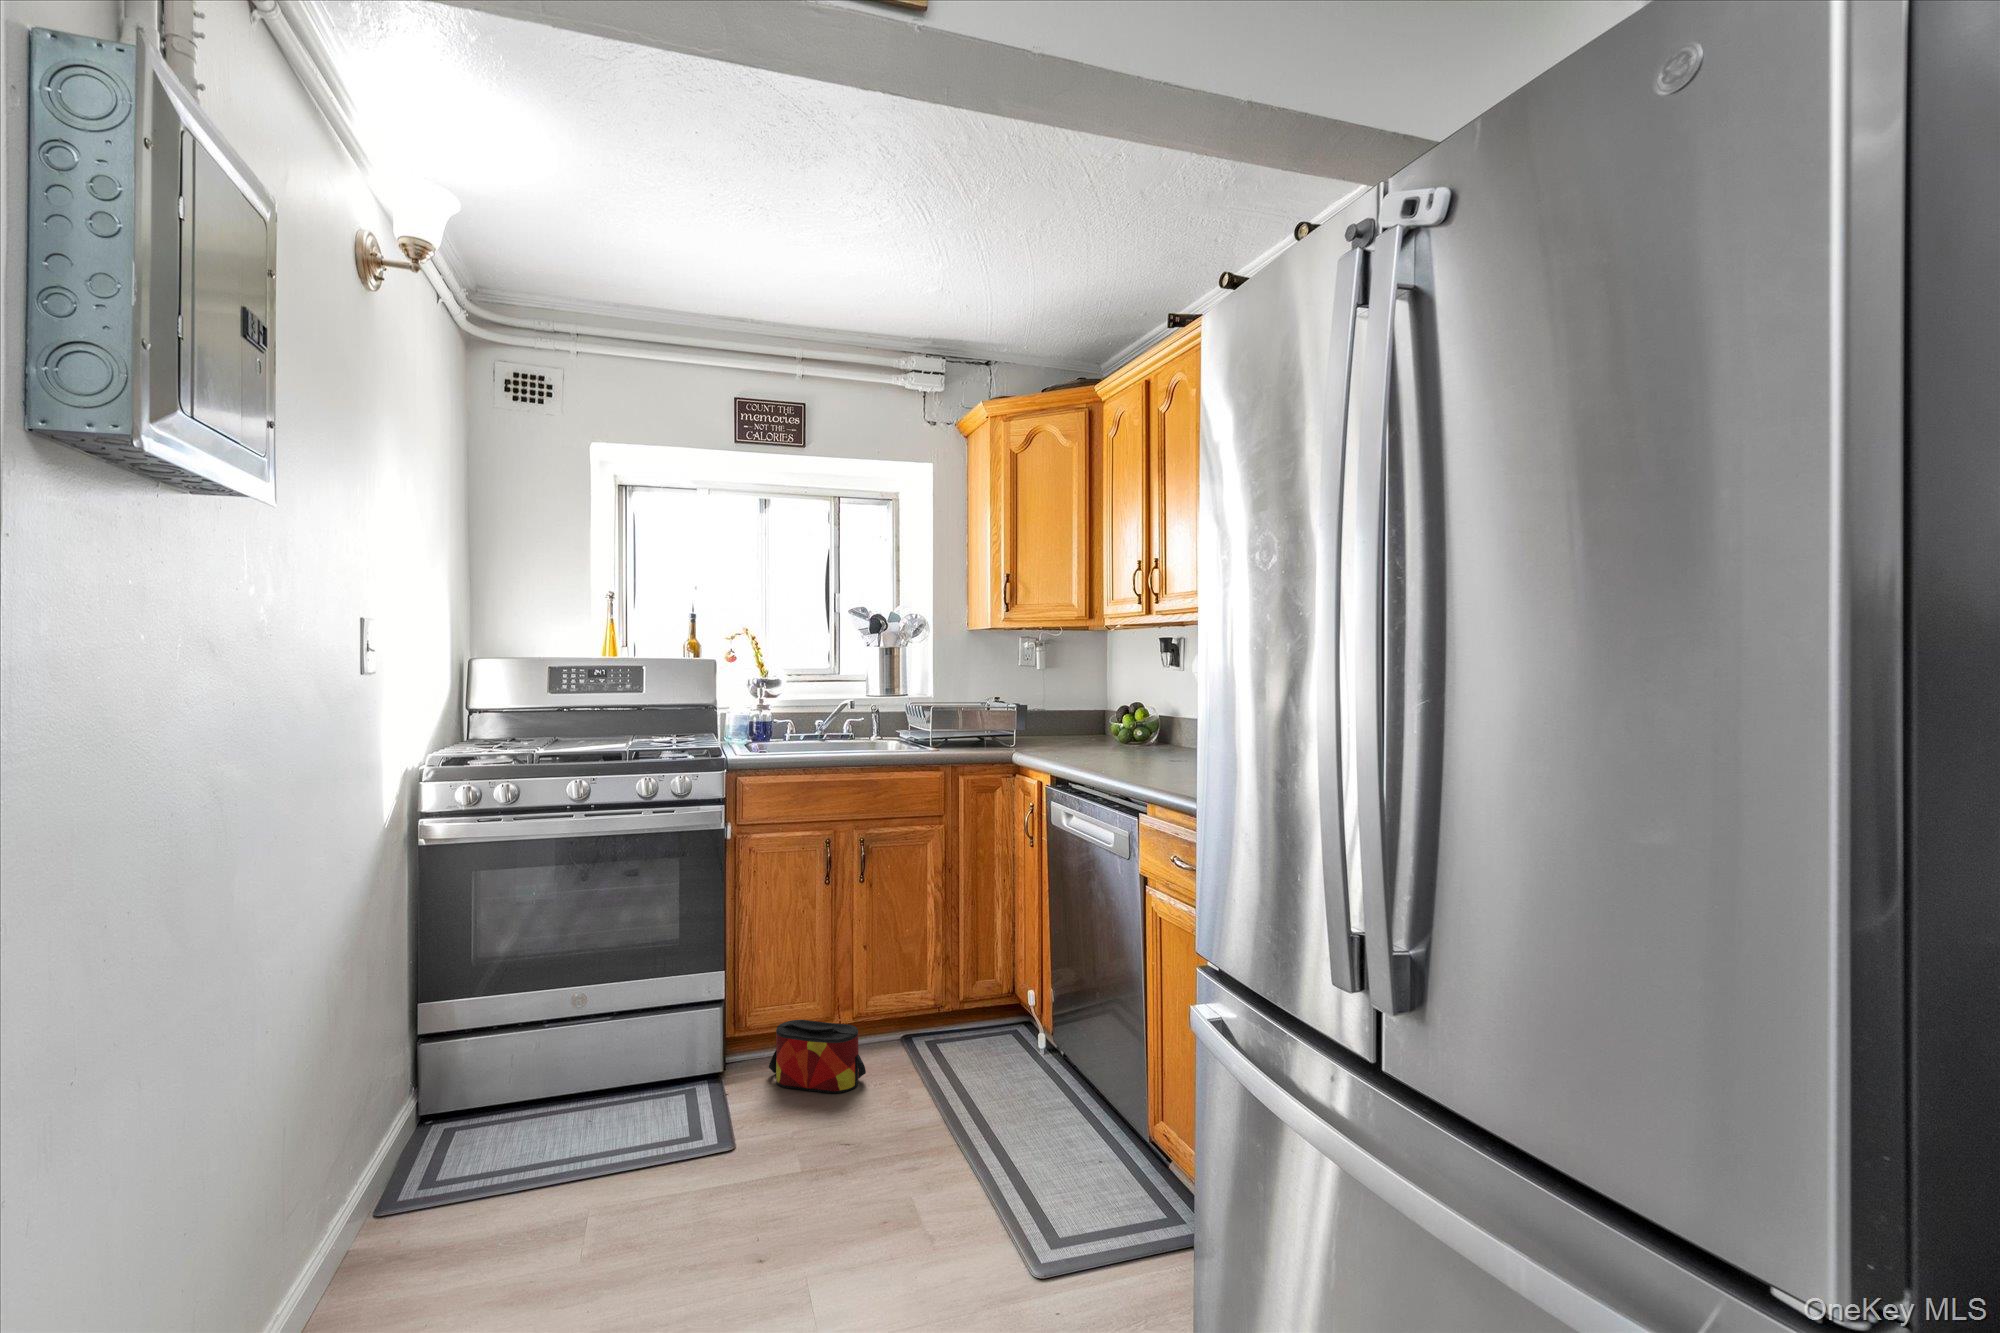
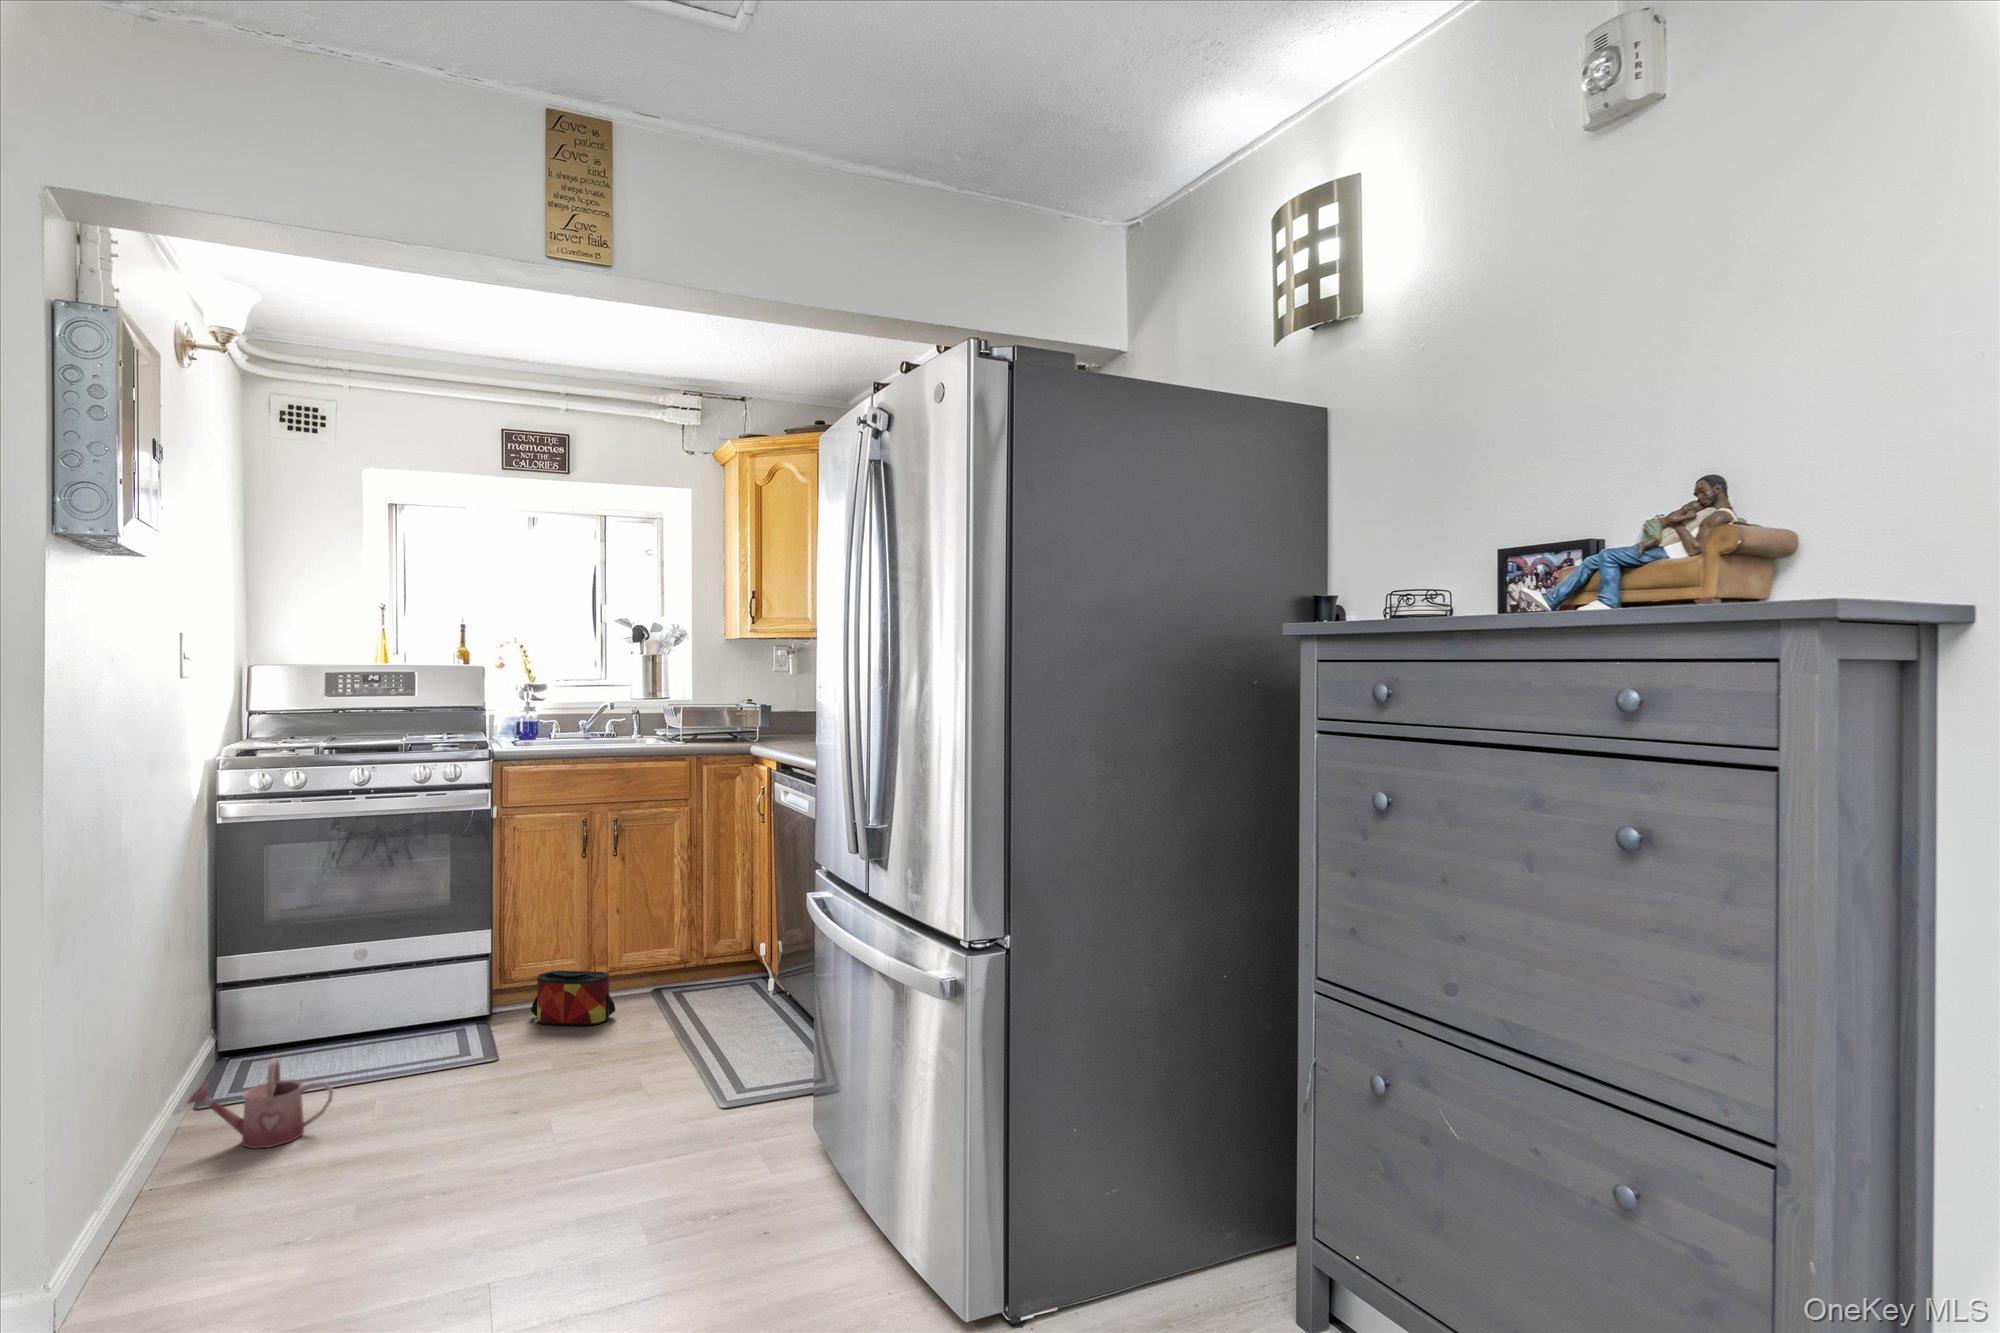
watering can: none [350,1168,533,1295] -> present [187,1058,333,1149]

